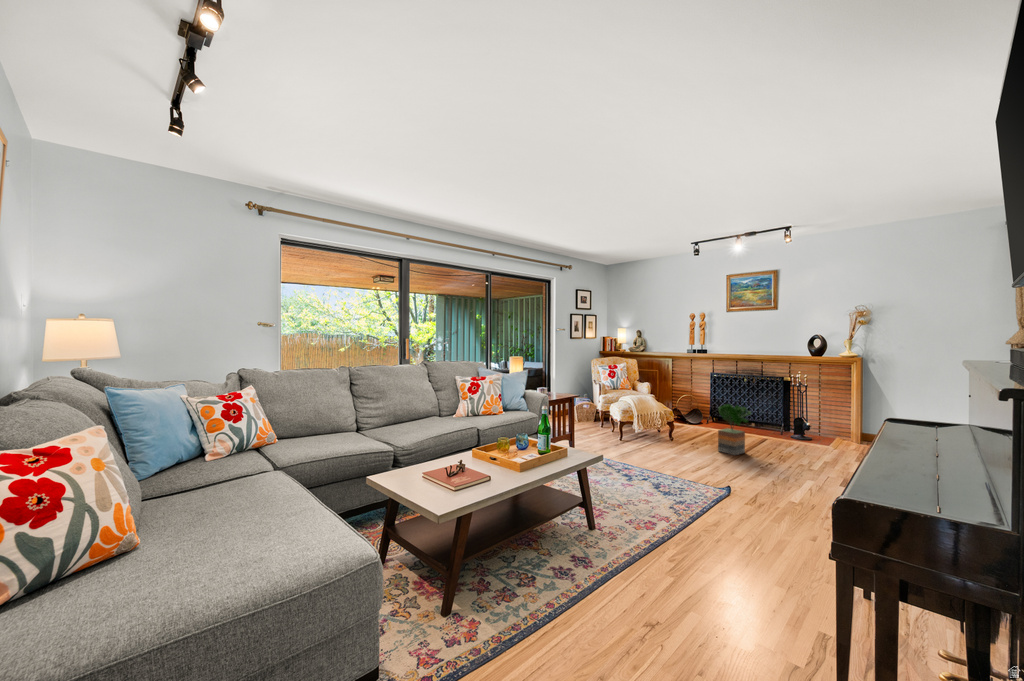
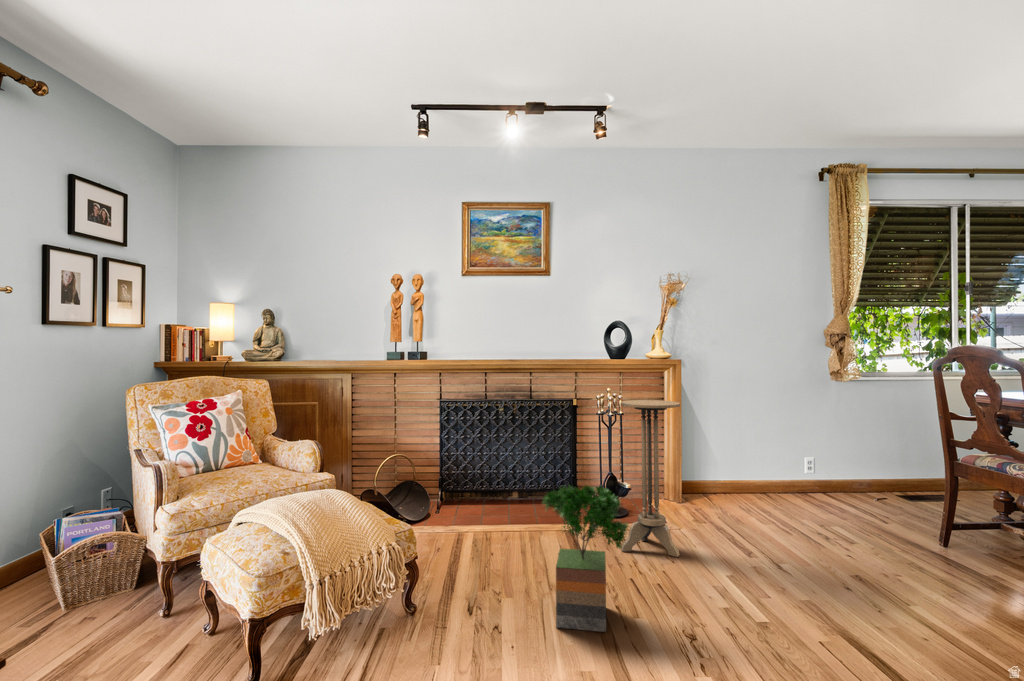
side table: none [782,378,817,453] -> present [621,400,680,557]

